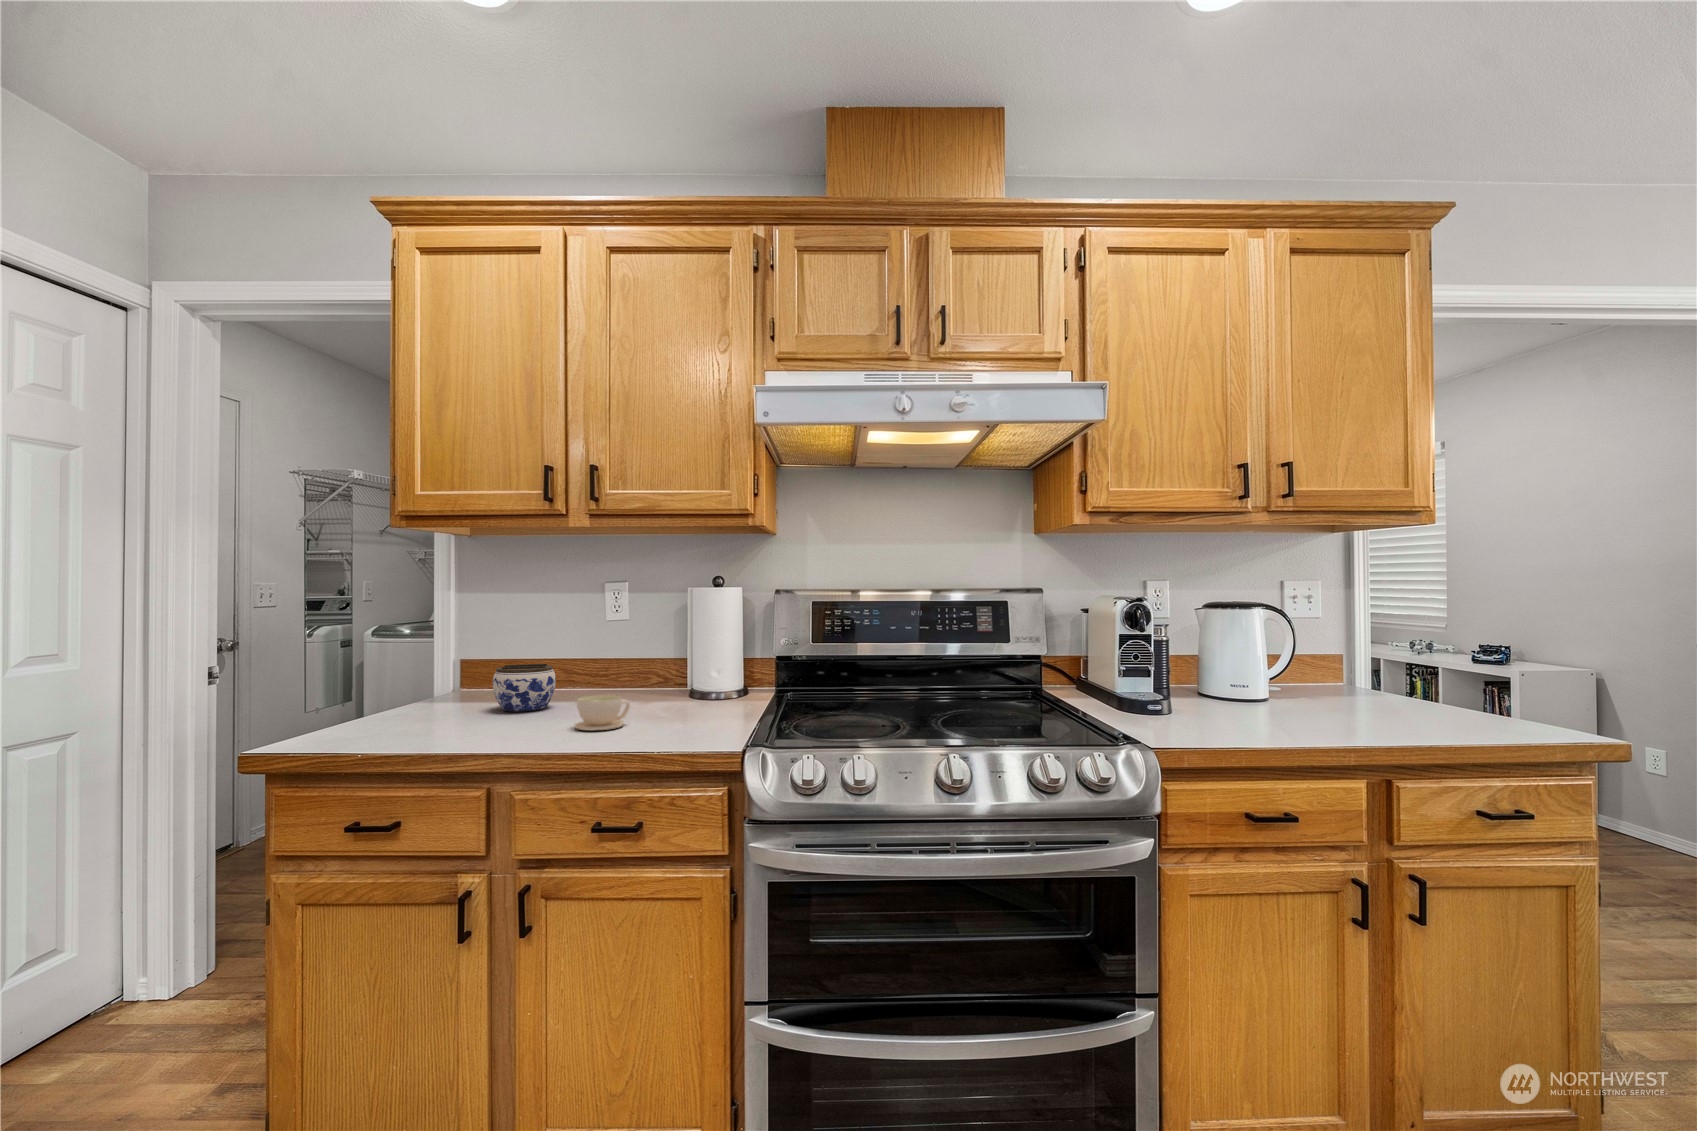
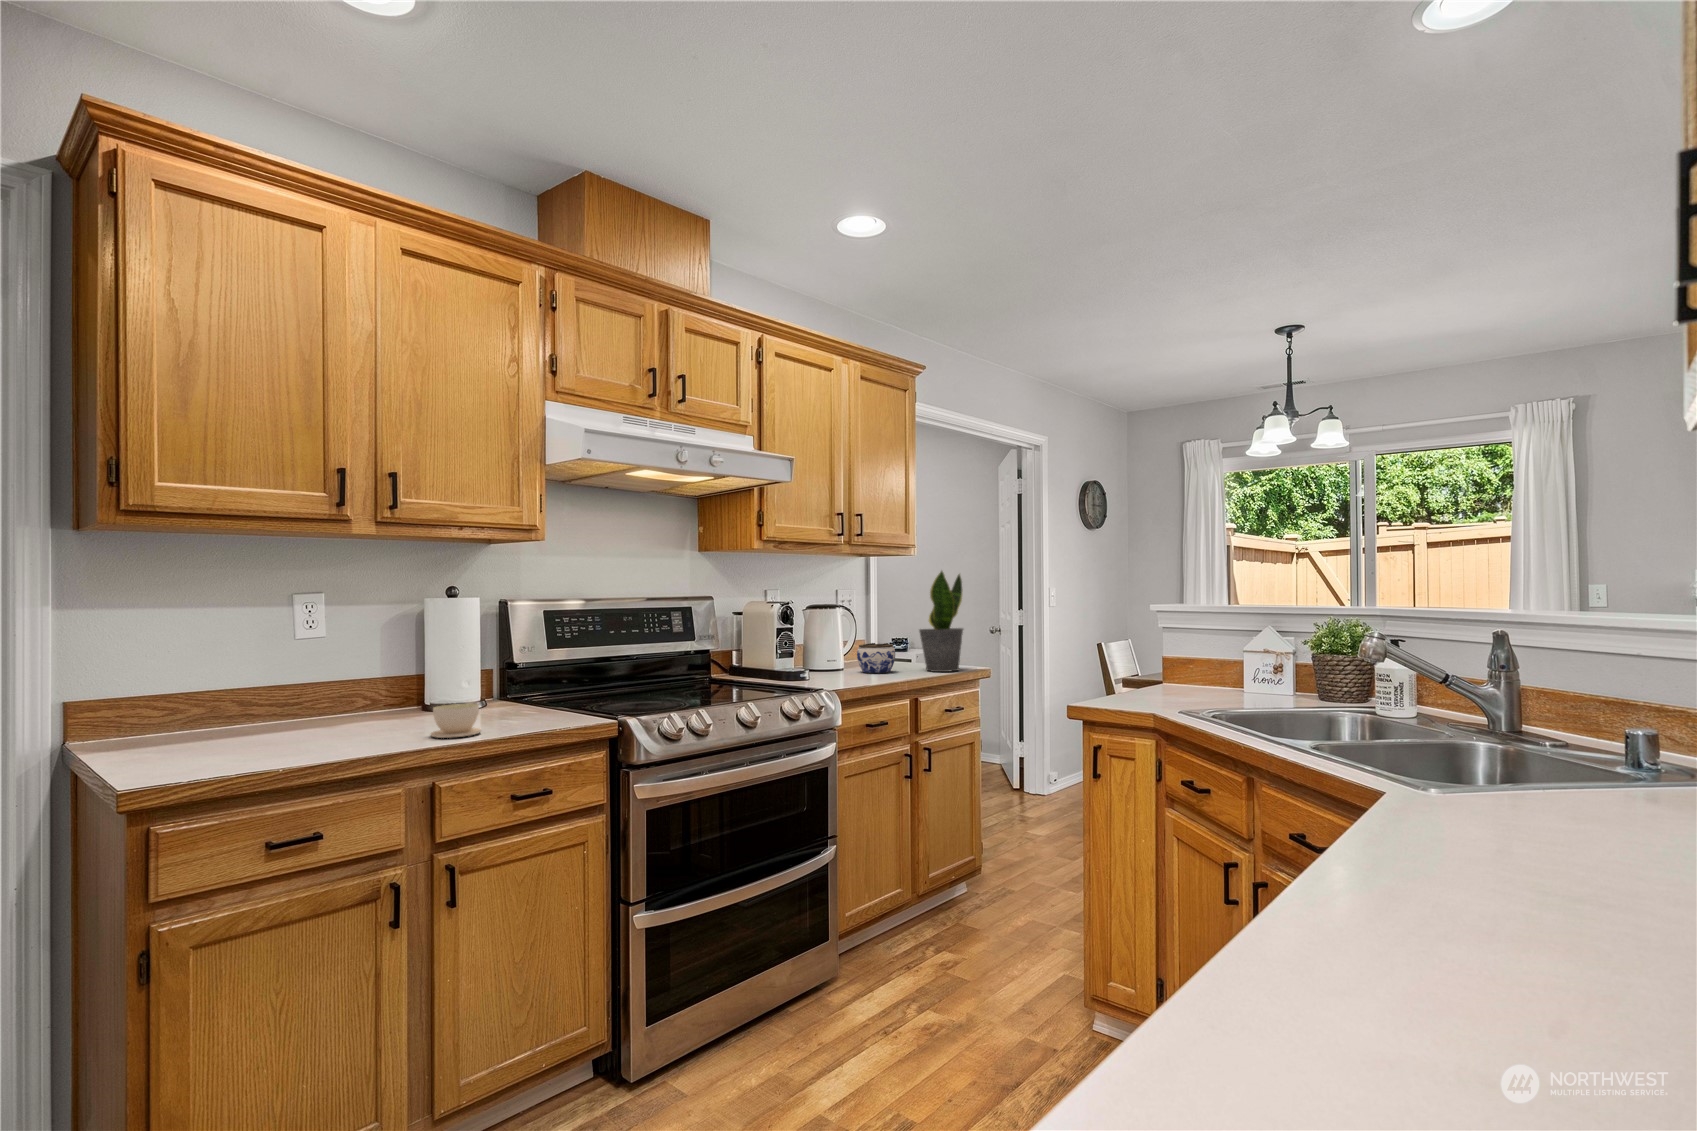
potted plant: none [1393,547,1492,729] -> present [919,571,963,672]
jar: present [493,664,556,711] -> present [857,643,895,673]

